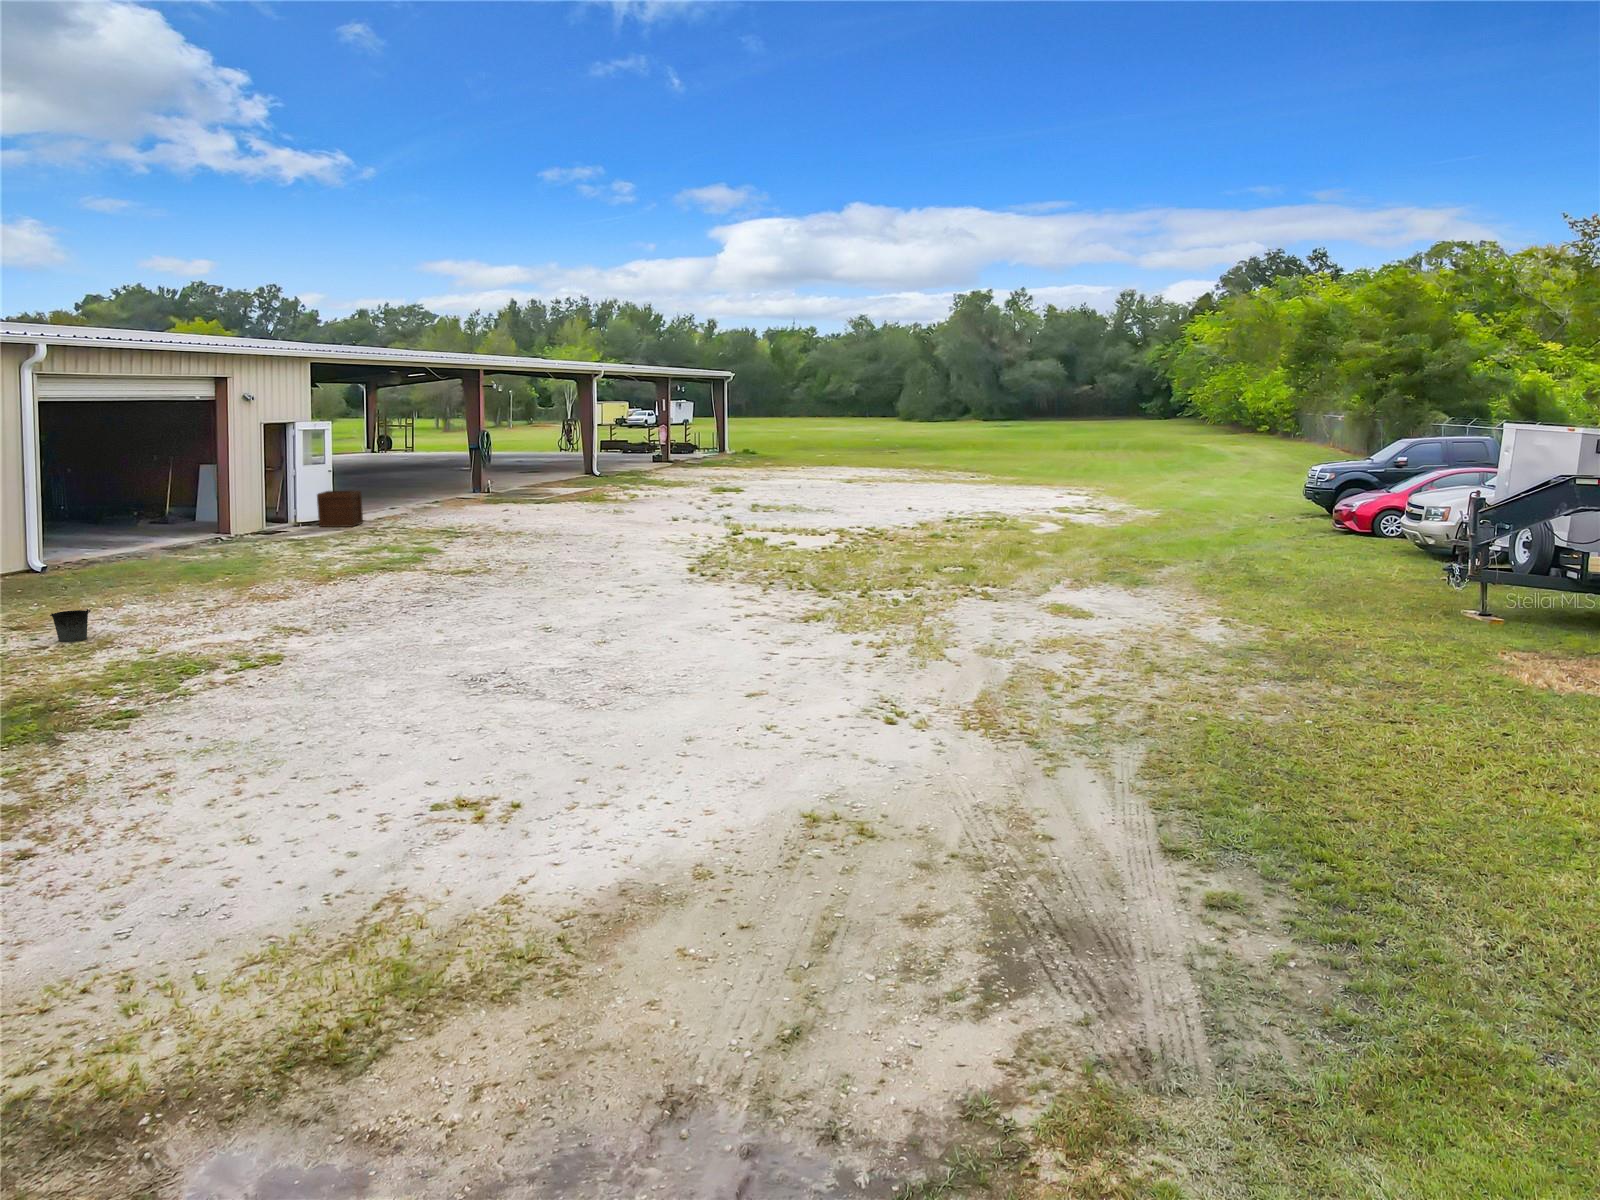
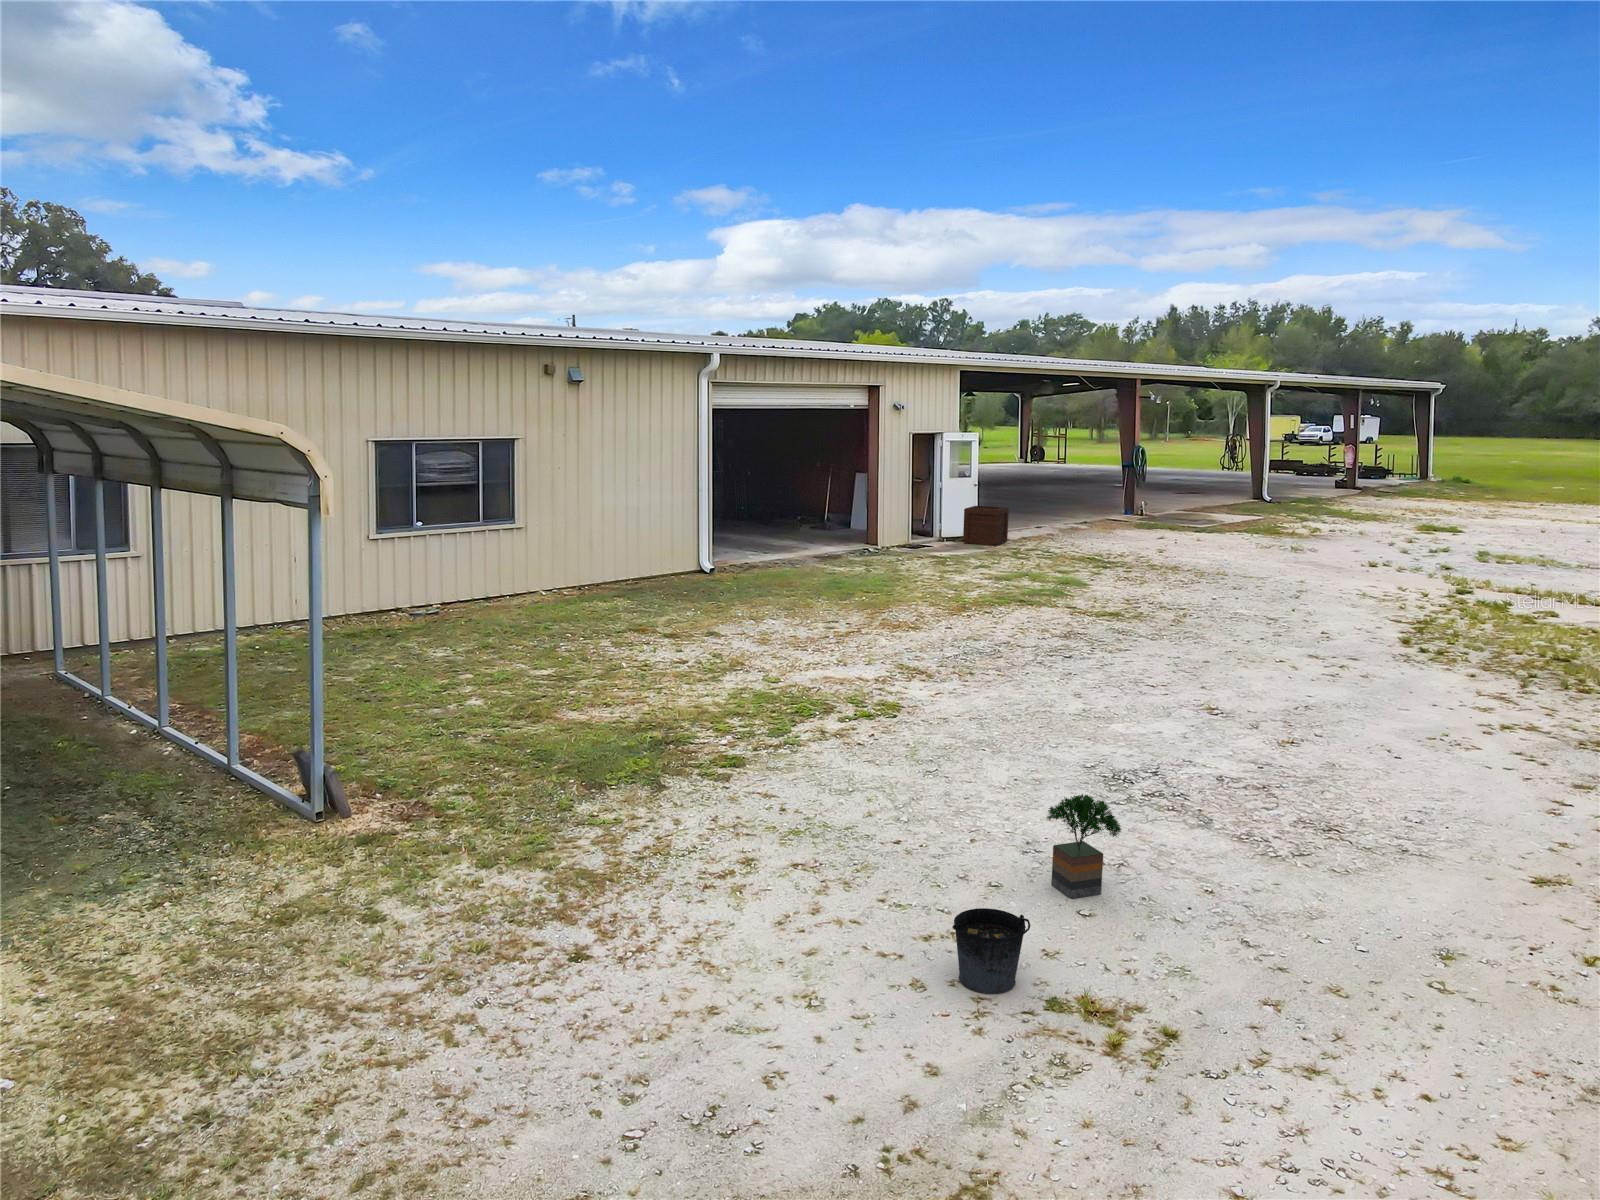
bucket: present [50,609,90,642] -> present [953,908,1030,994]
potted tree: none [417,676,475,753] -> present [1047,794,1121,899]

